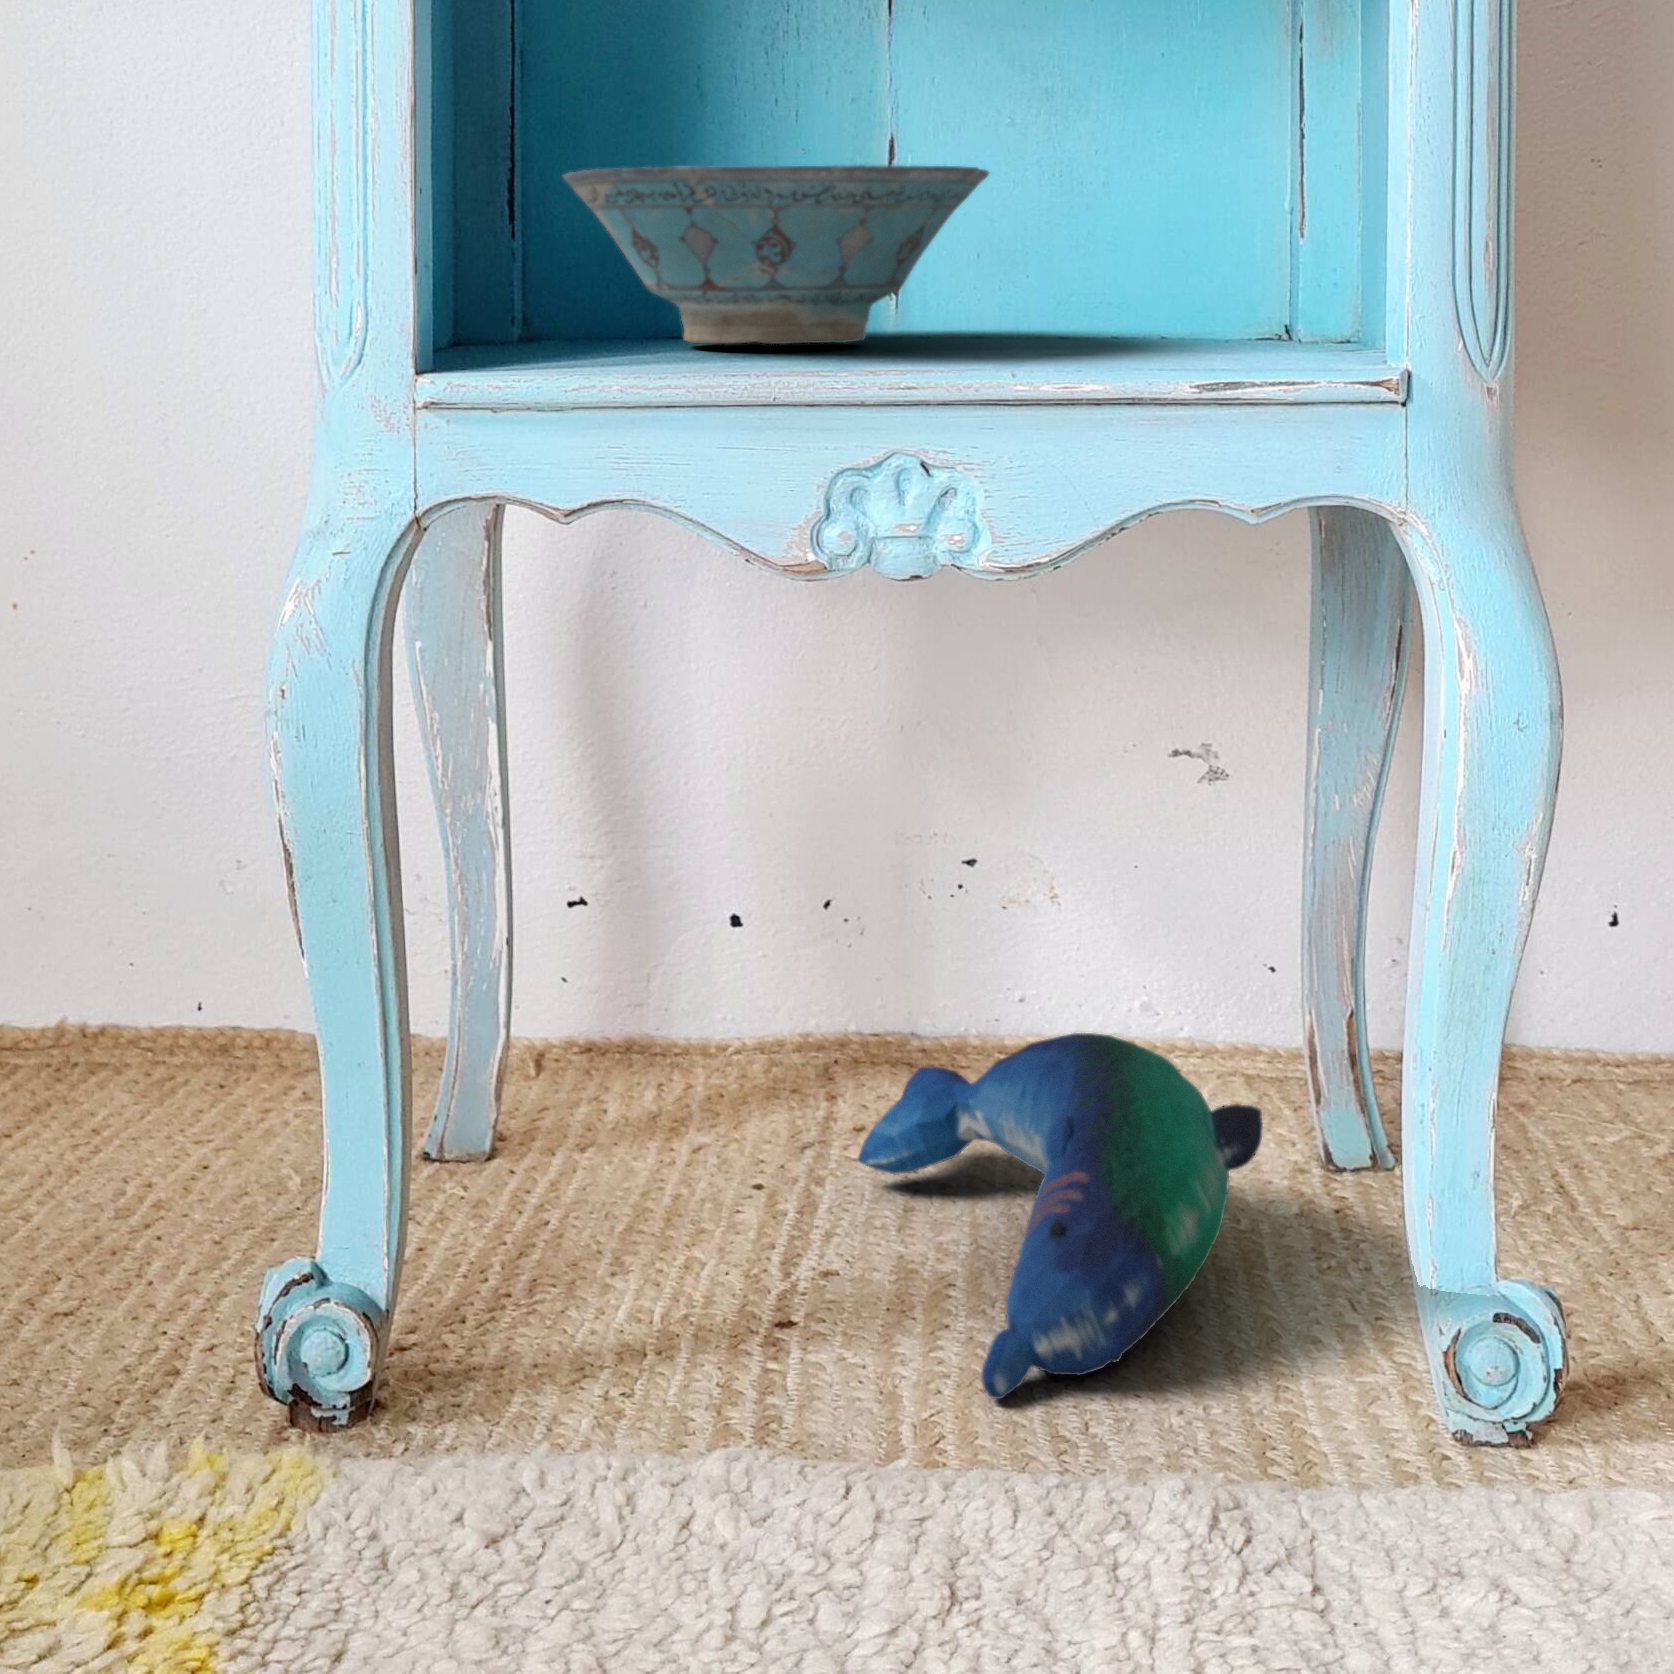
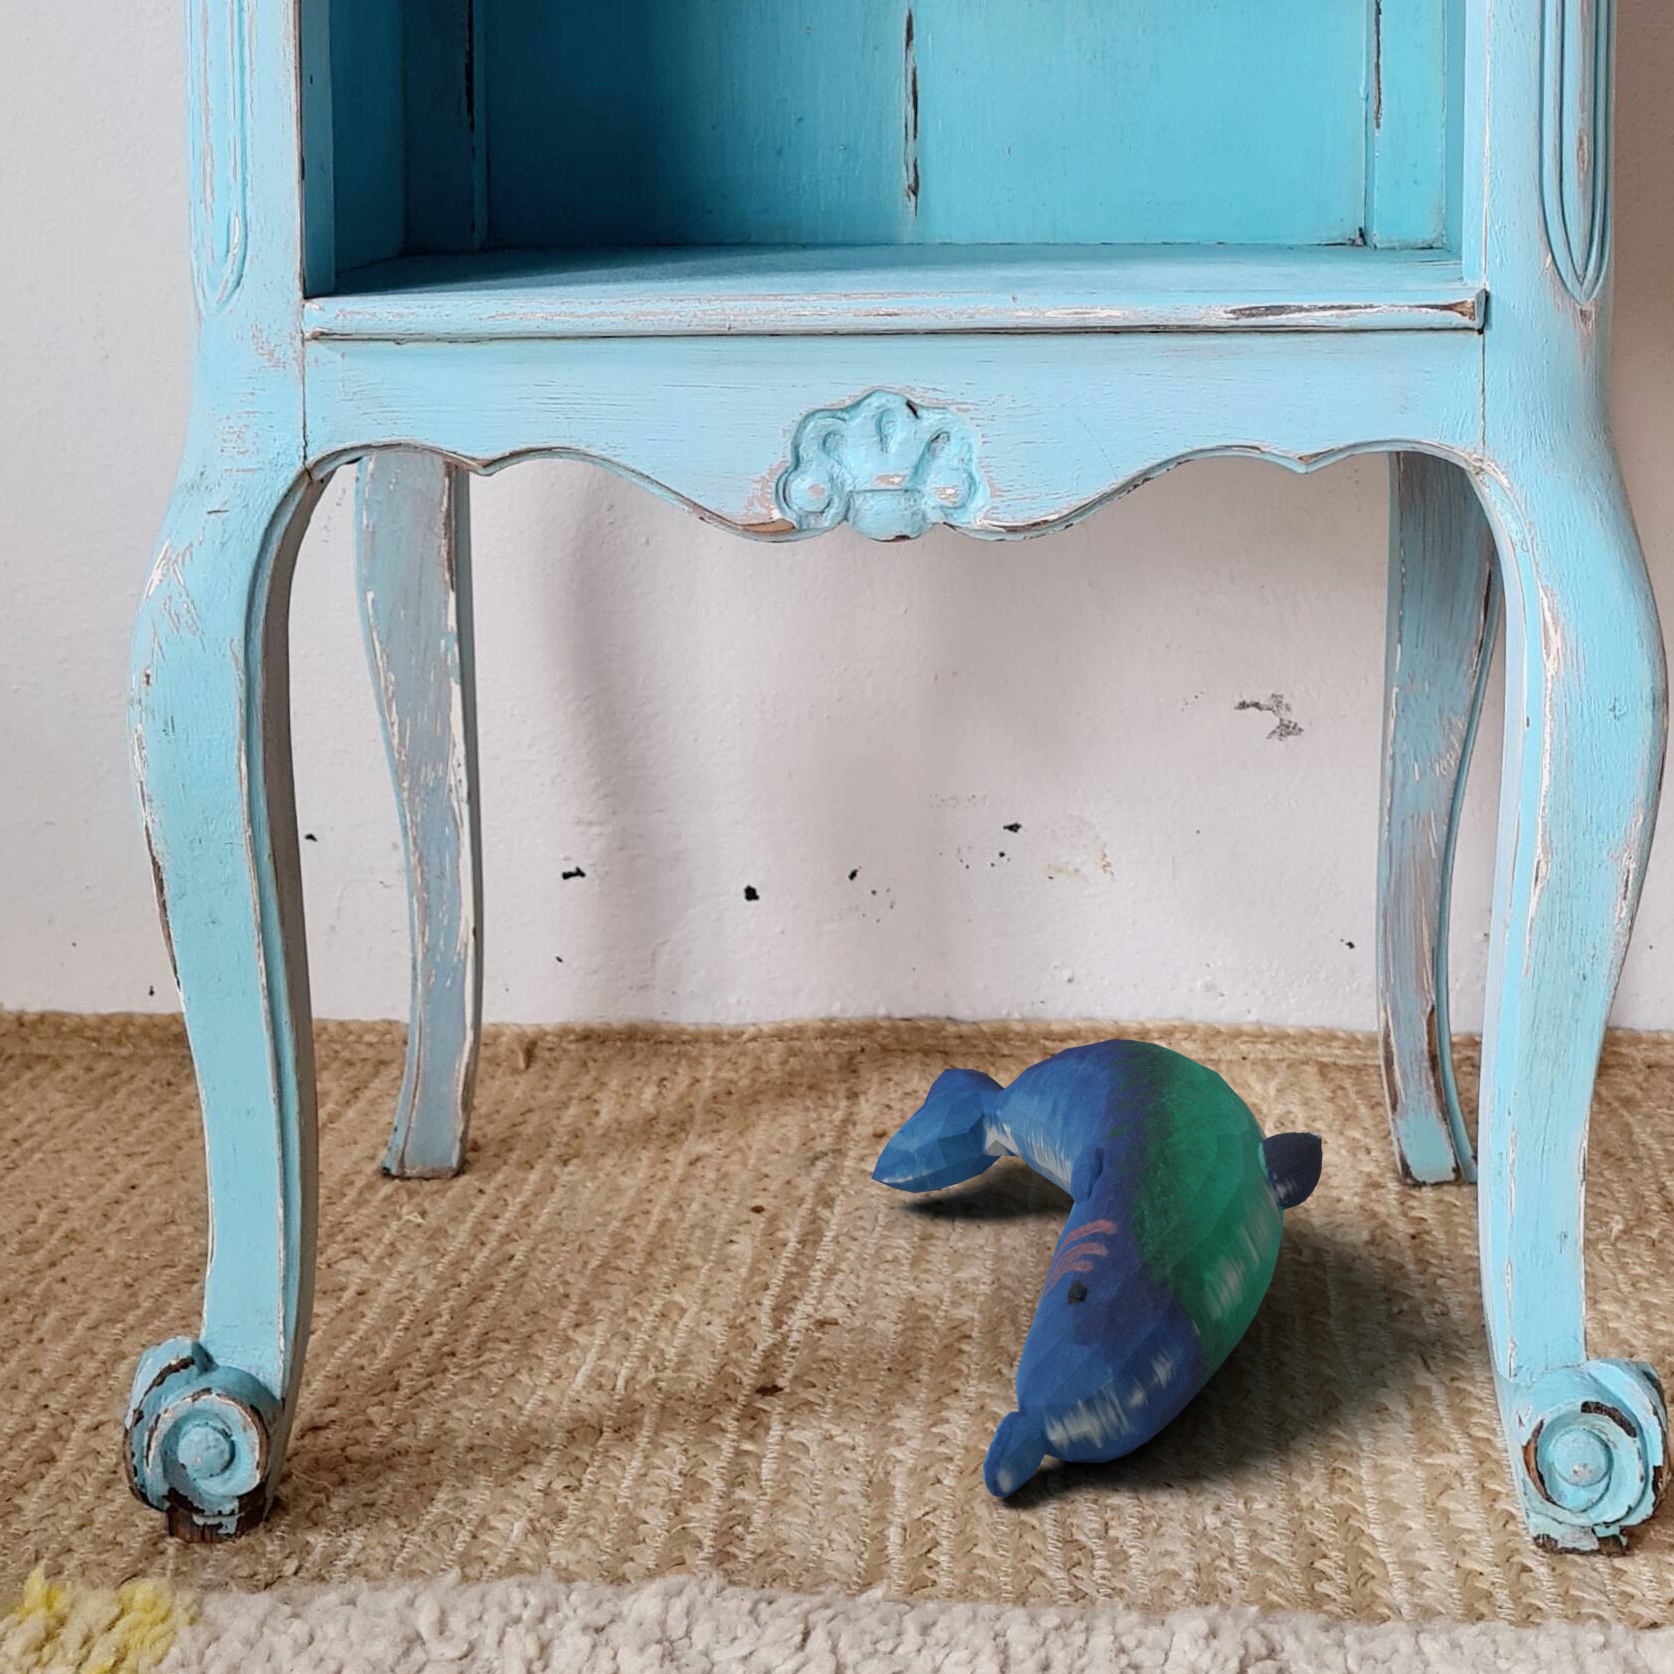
ceramic bowl: present [563,165,990,344] -> none [512,46,1012,256]

